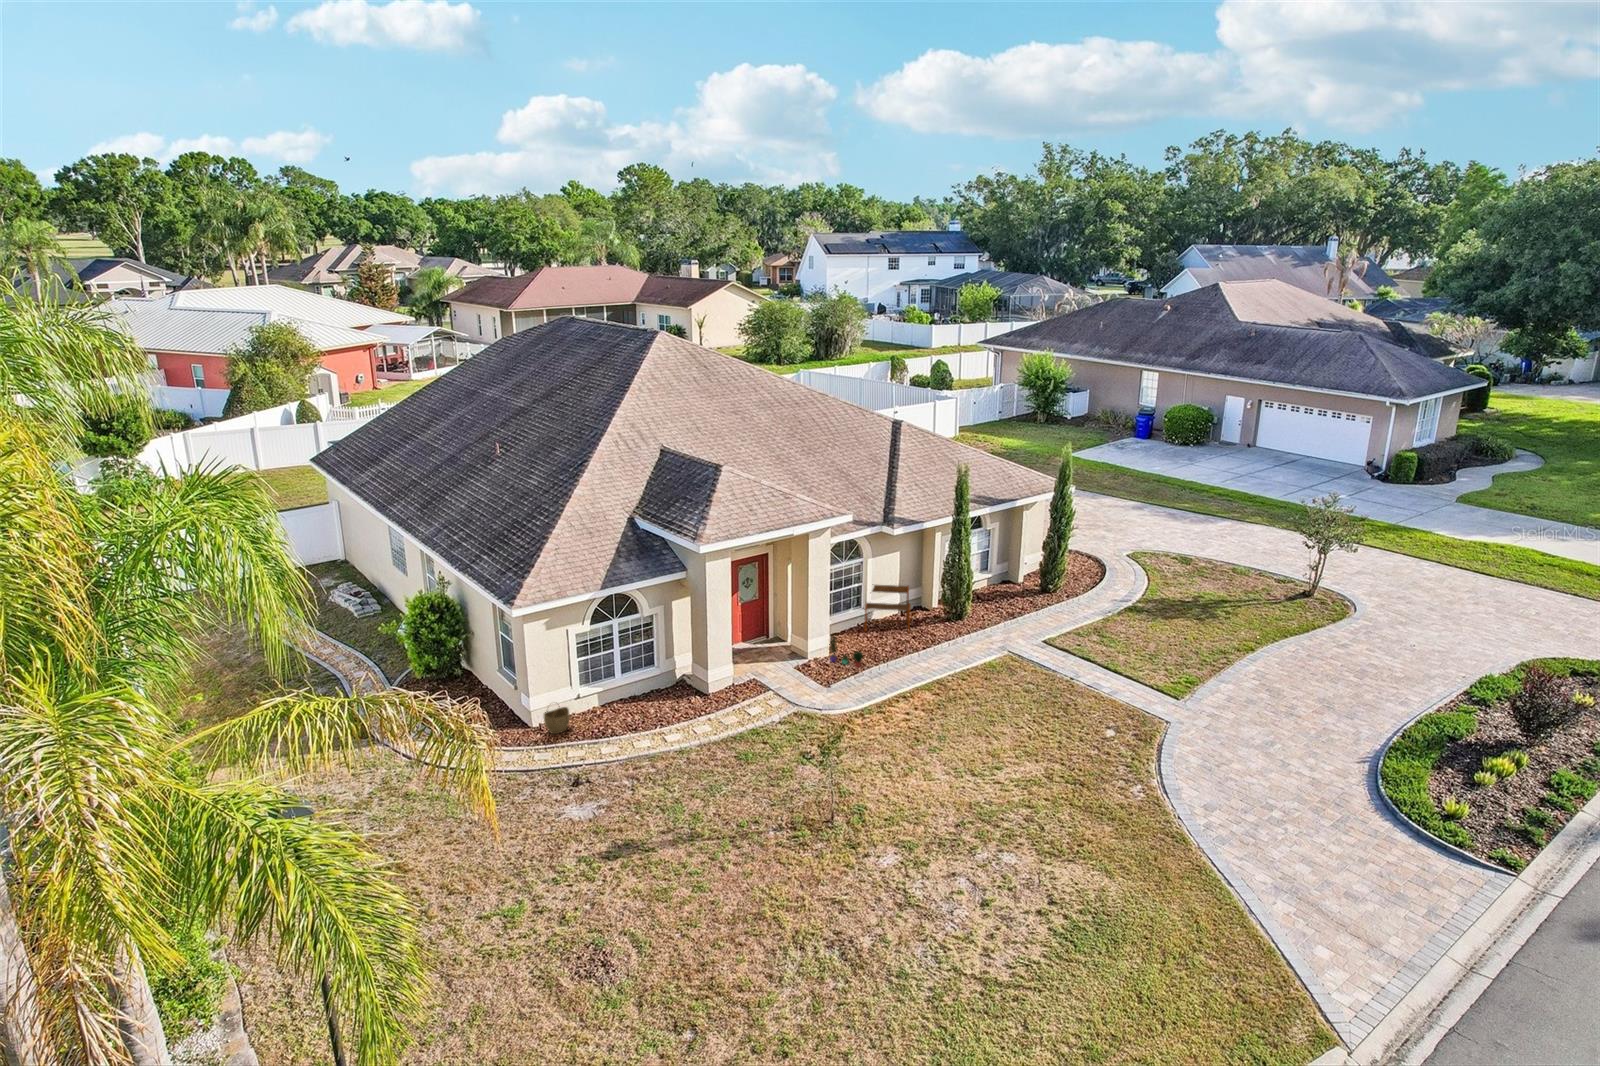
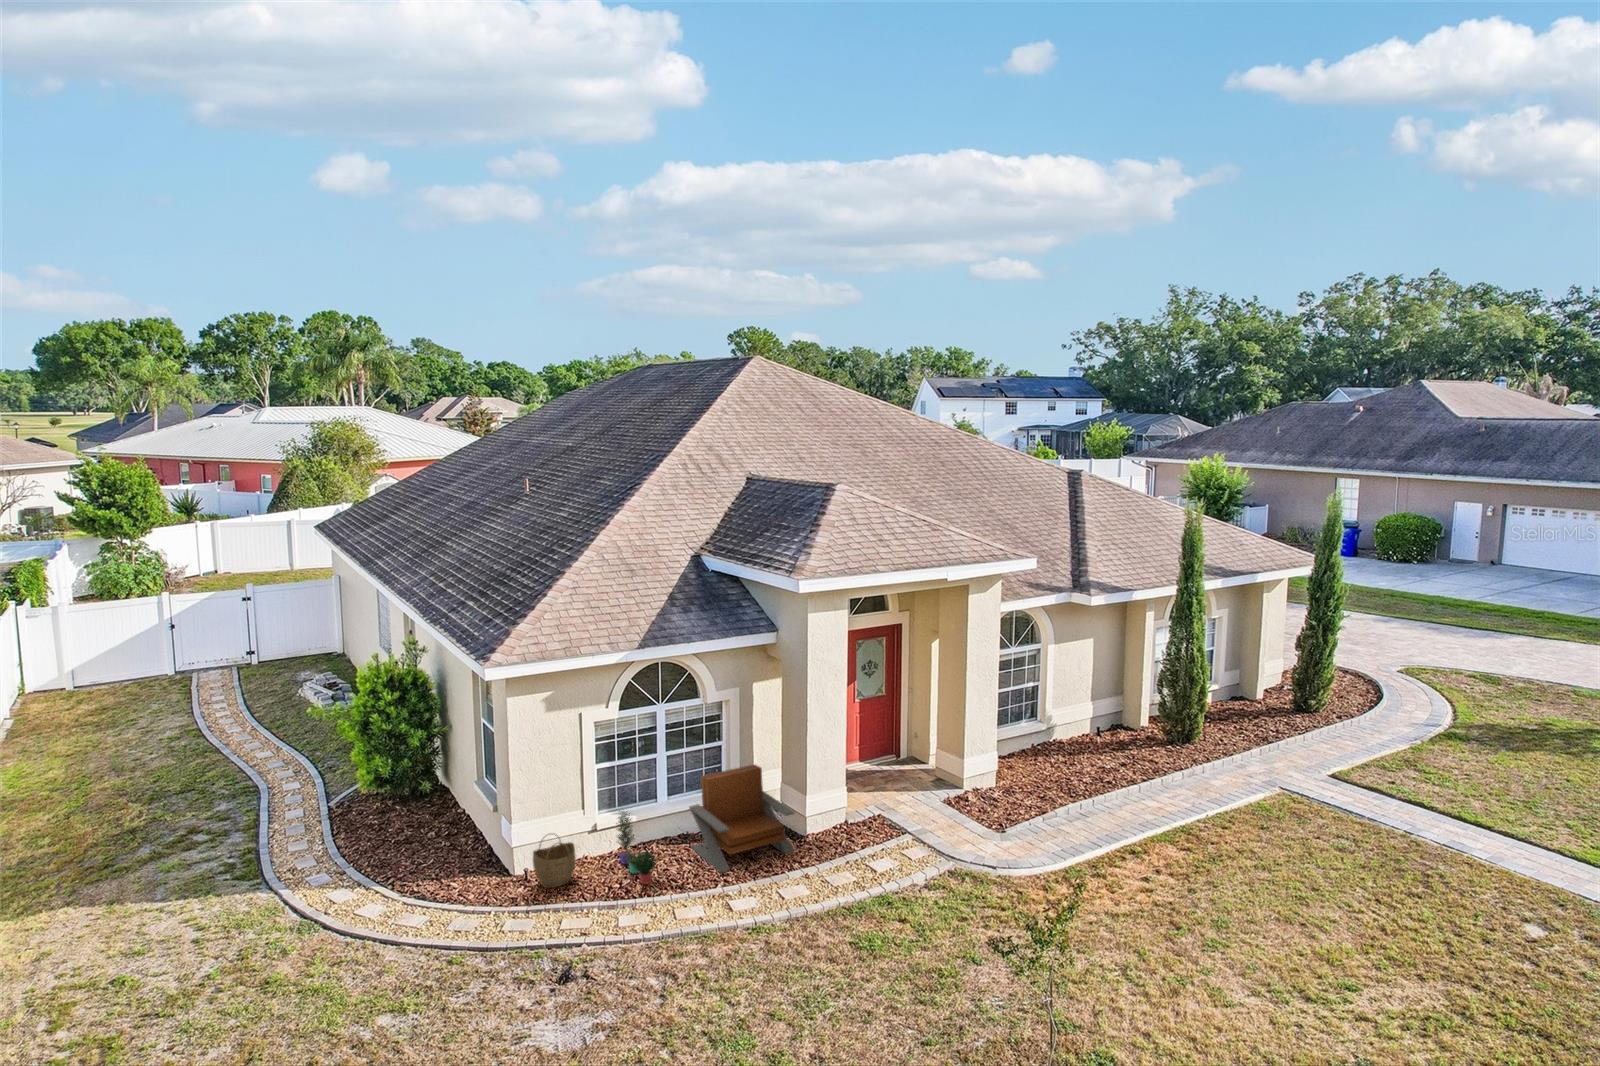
bench: present [864,585,911,632] -> none [1041,684,1114,760]
potted plant: present [829,634,863,667] -> present [616,811,655,884]
lounge chair: none [636,653,702,721] -> present [689,765,795,873]

